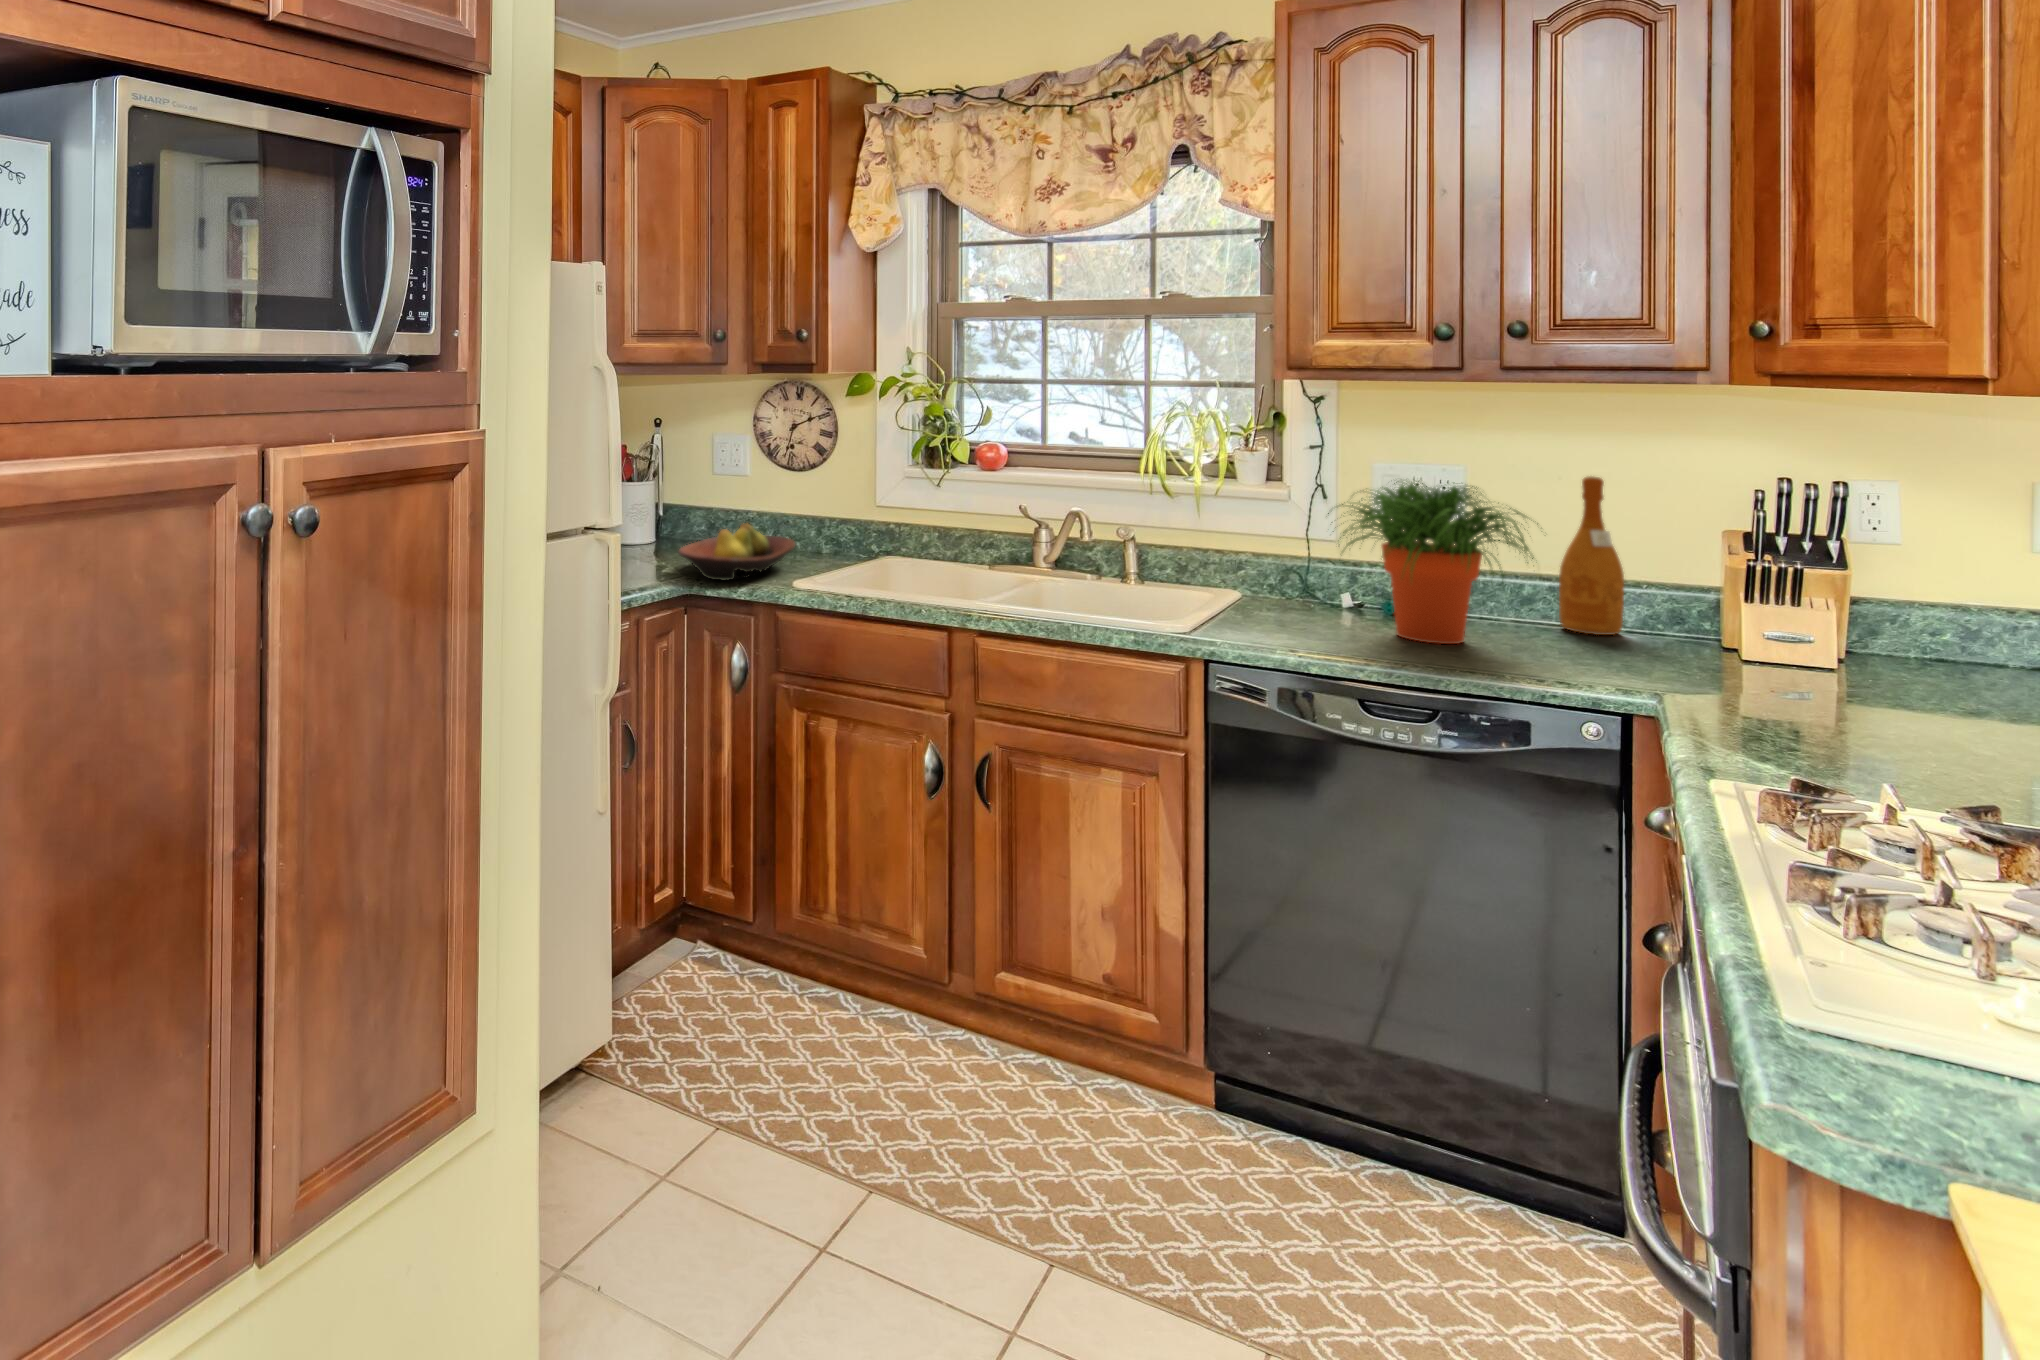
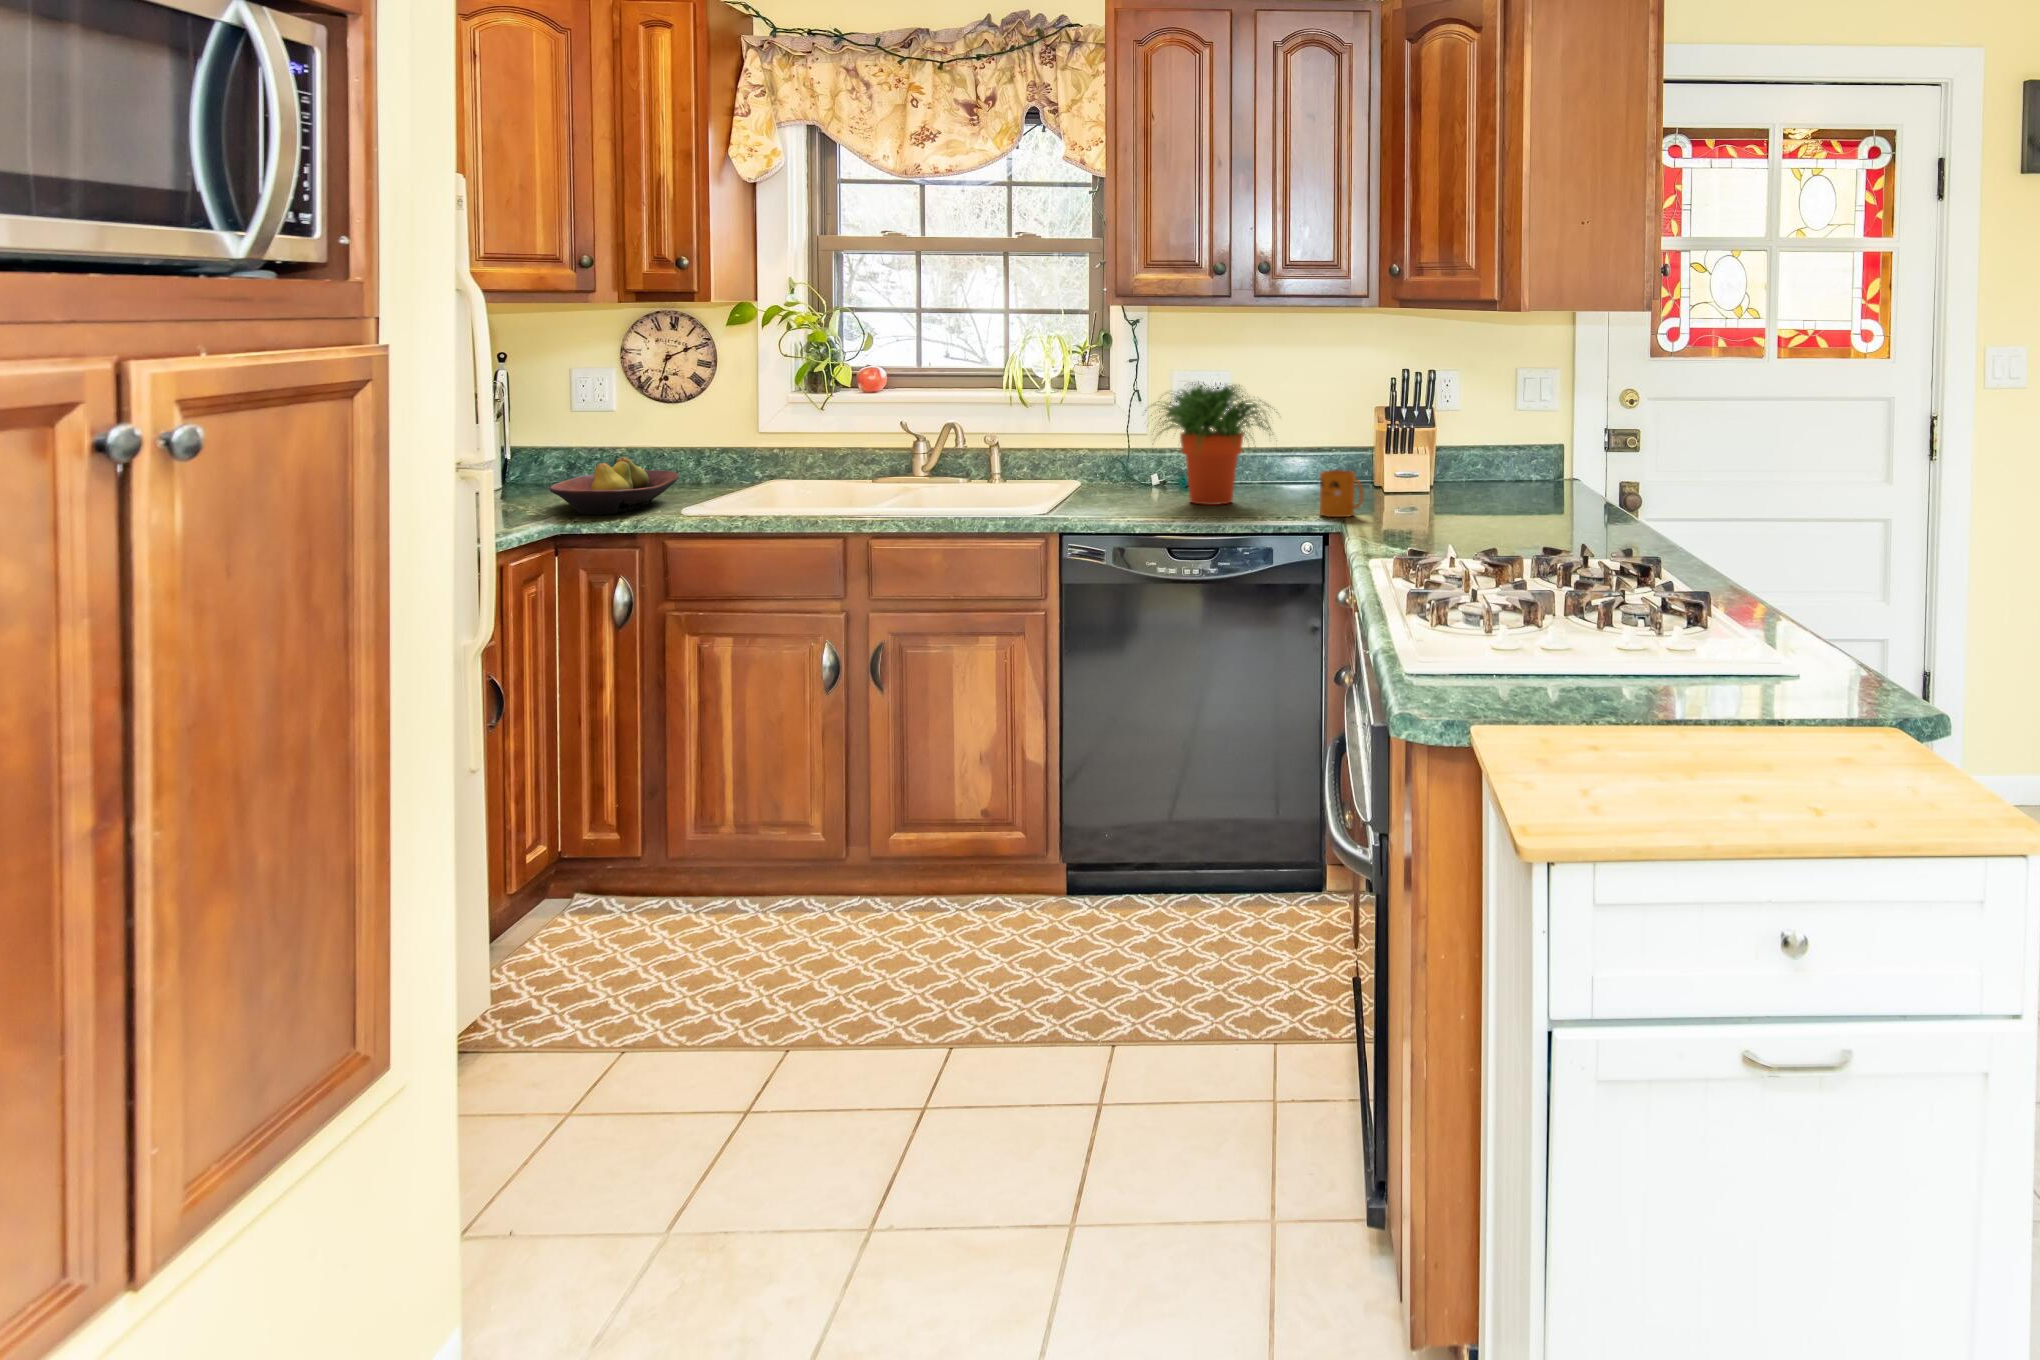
wine bottle: present [1559,476,1624,635] -> none [1290,377,1327,491]
mug: none [1618,620,1702,693] -> present [1320,470,1363,517]

